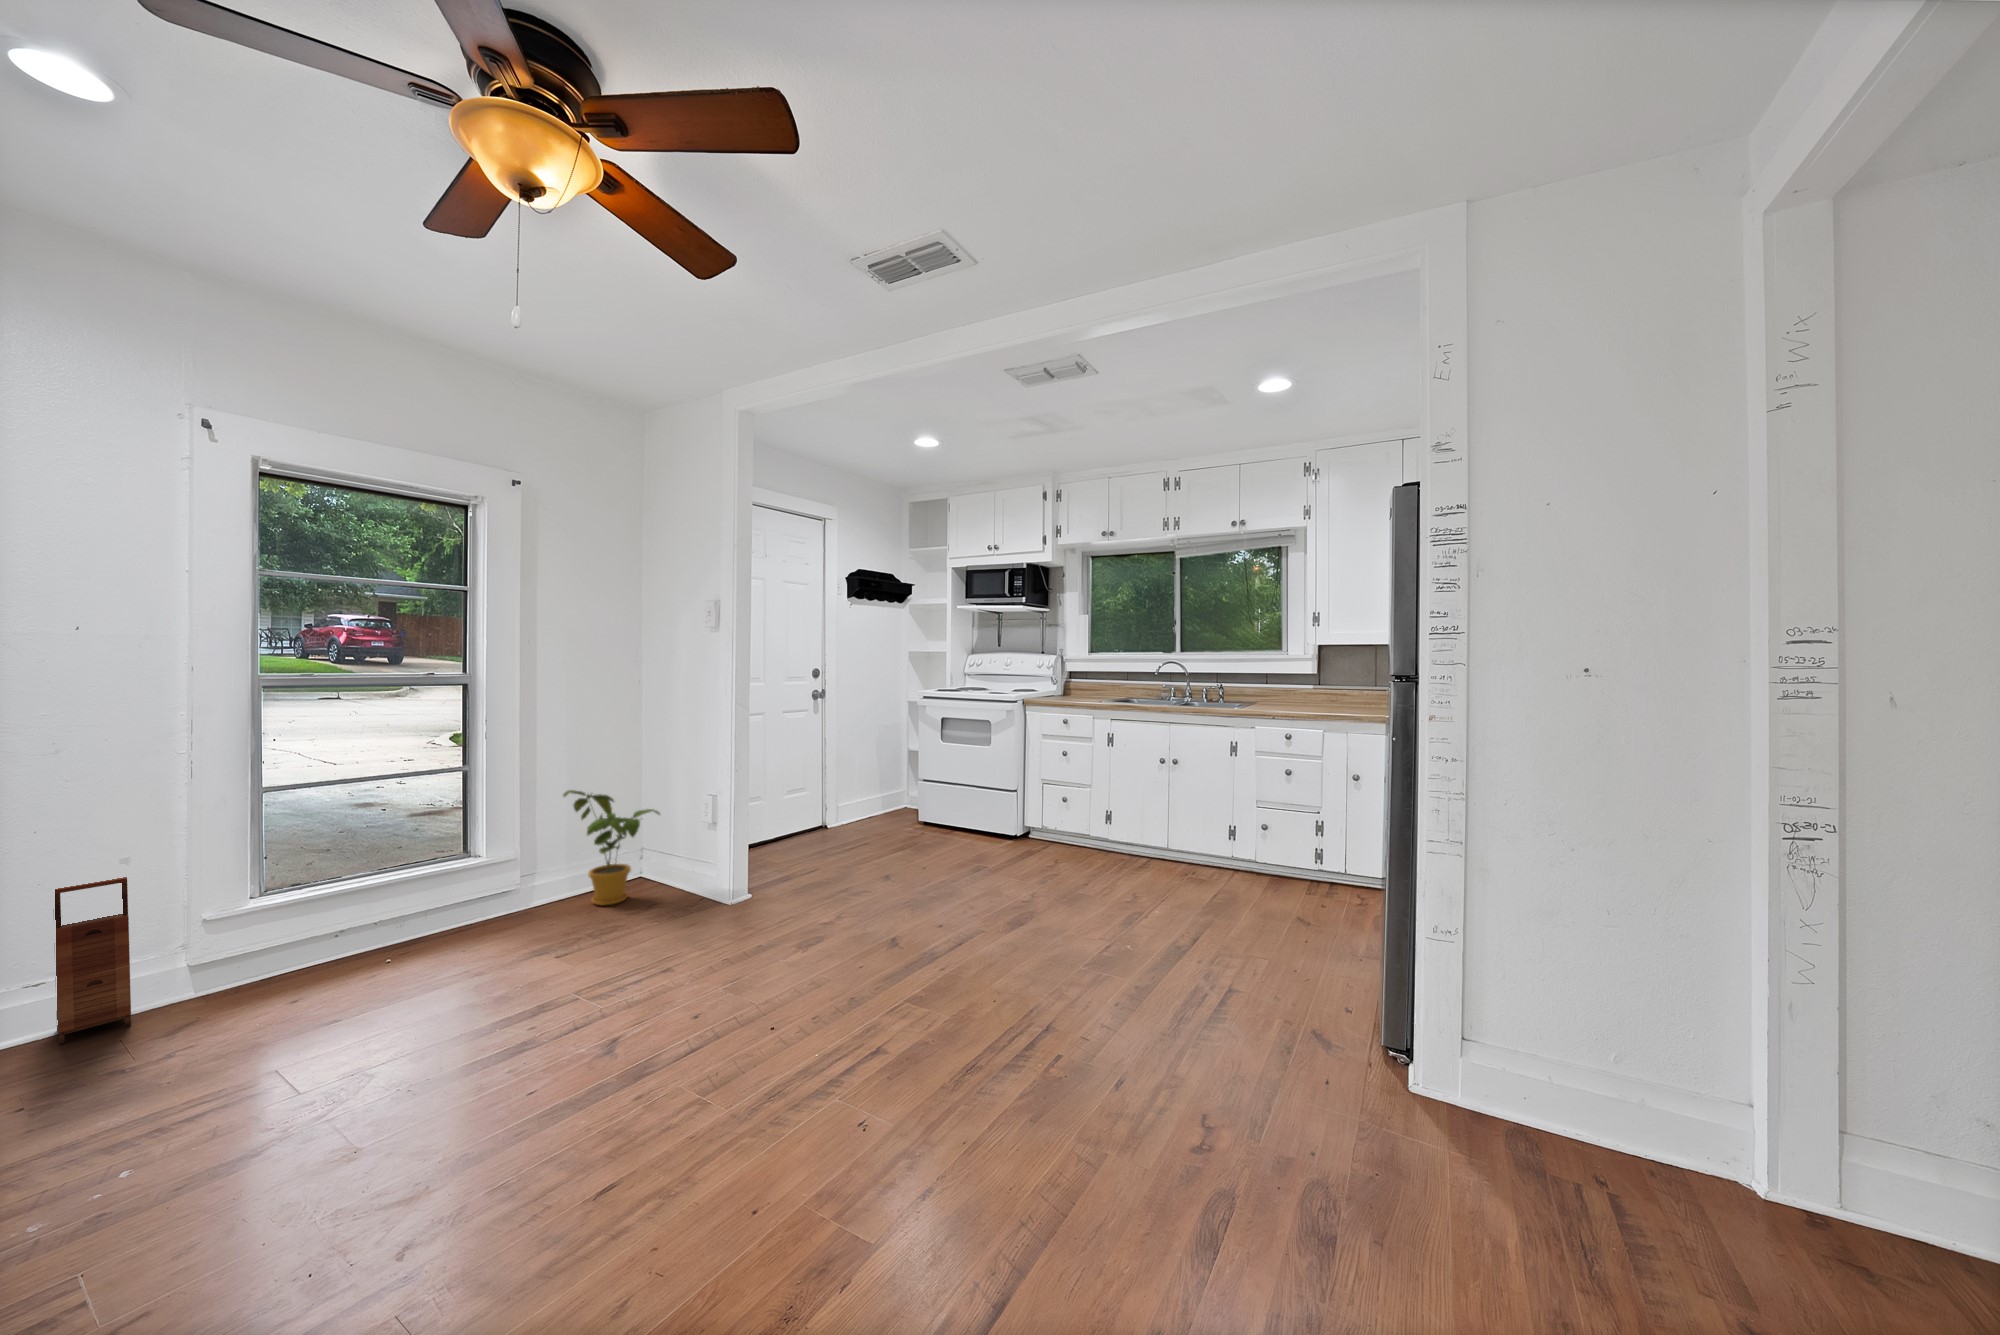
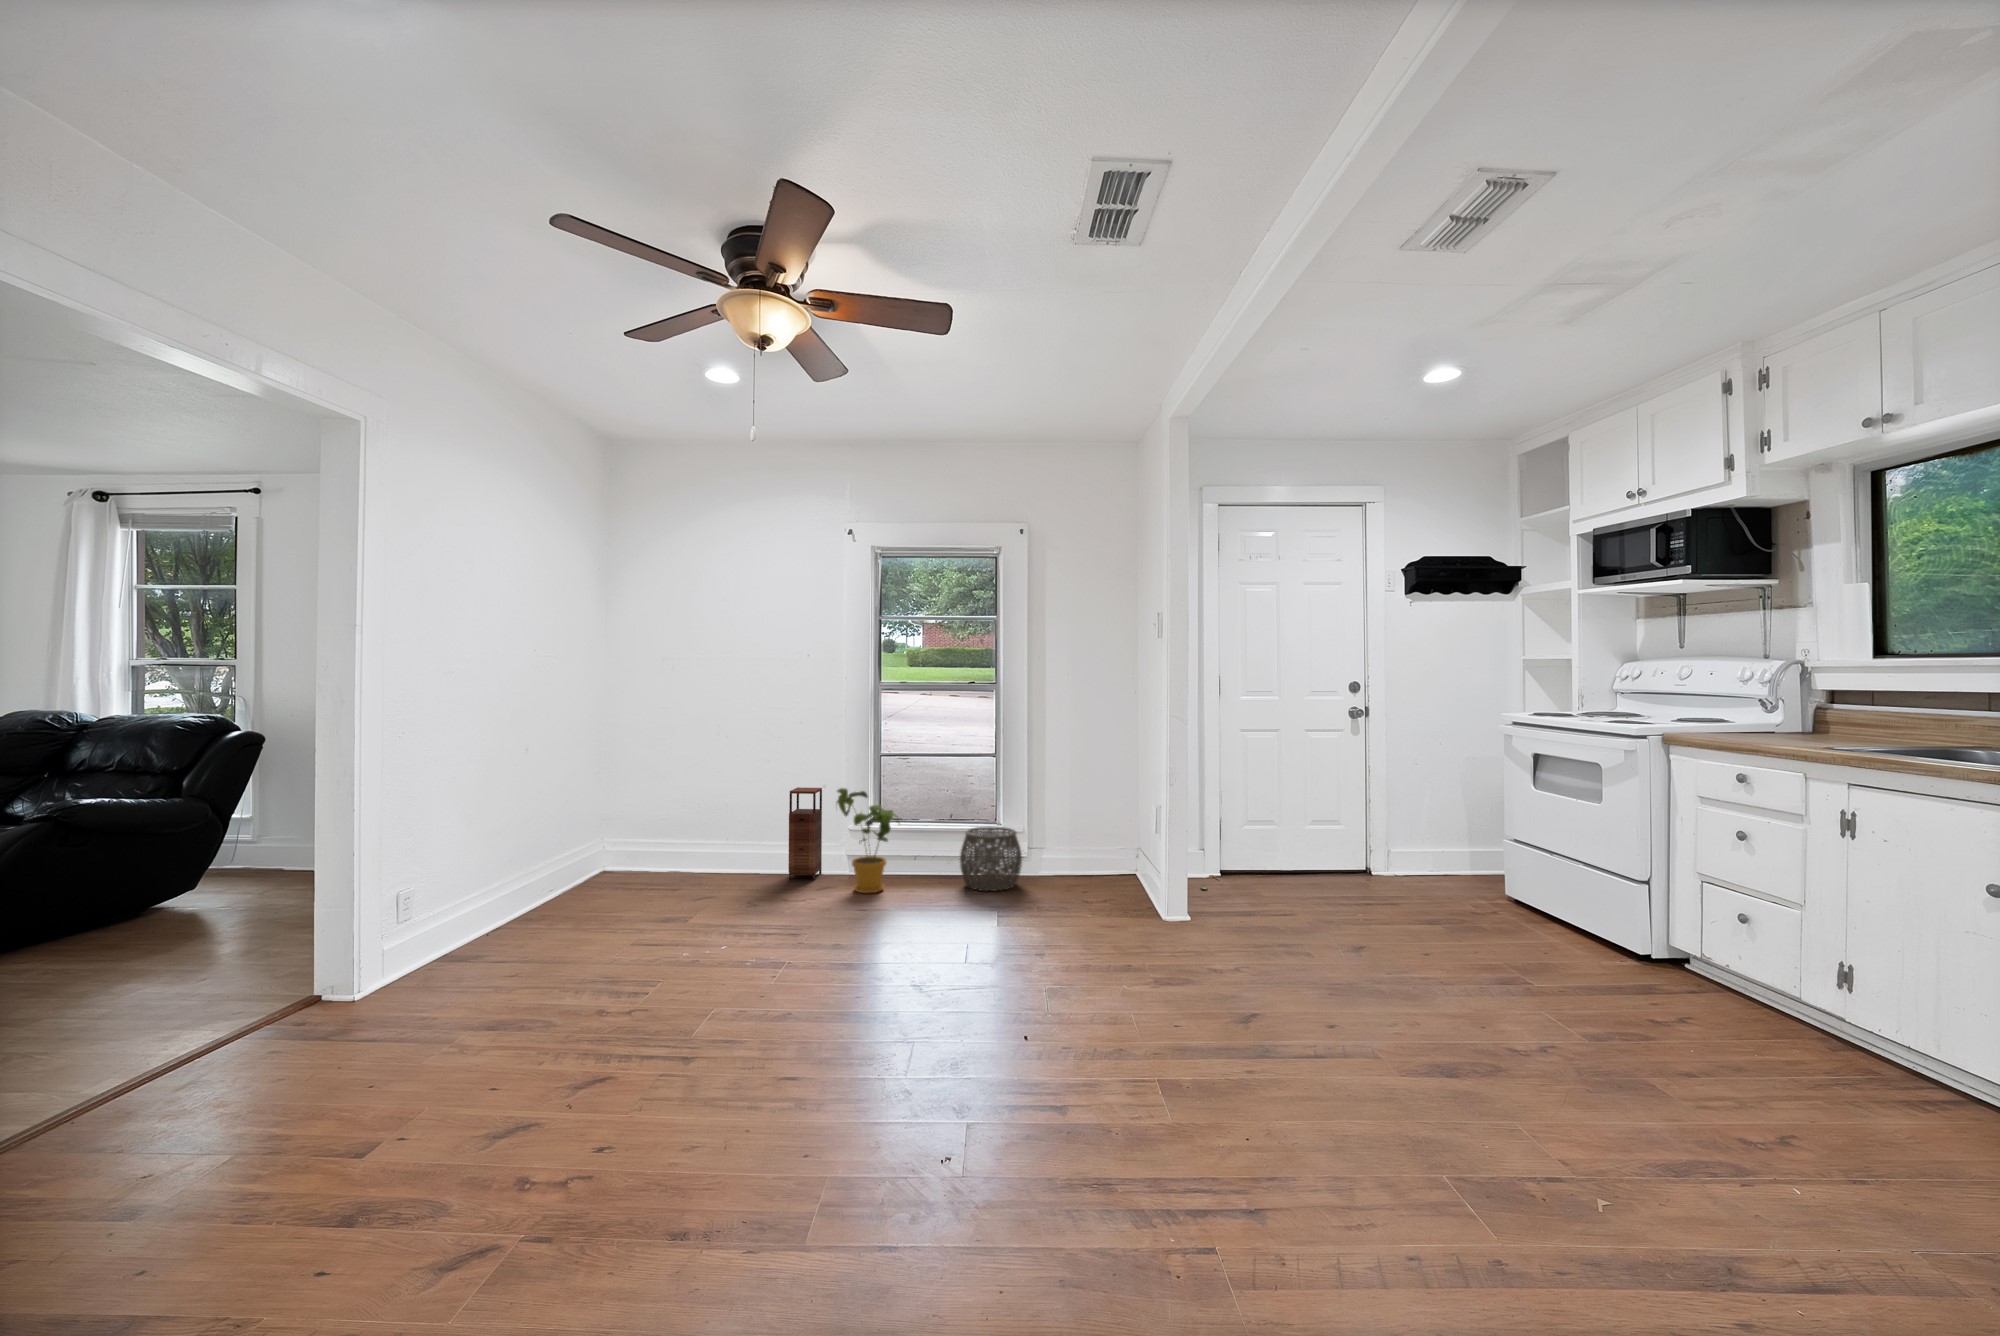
house plant: present [563,790,659,905] -> present [837,788,899,893]
woven basket: none [434,858,532,945] -> present [960,827,1022,891]

